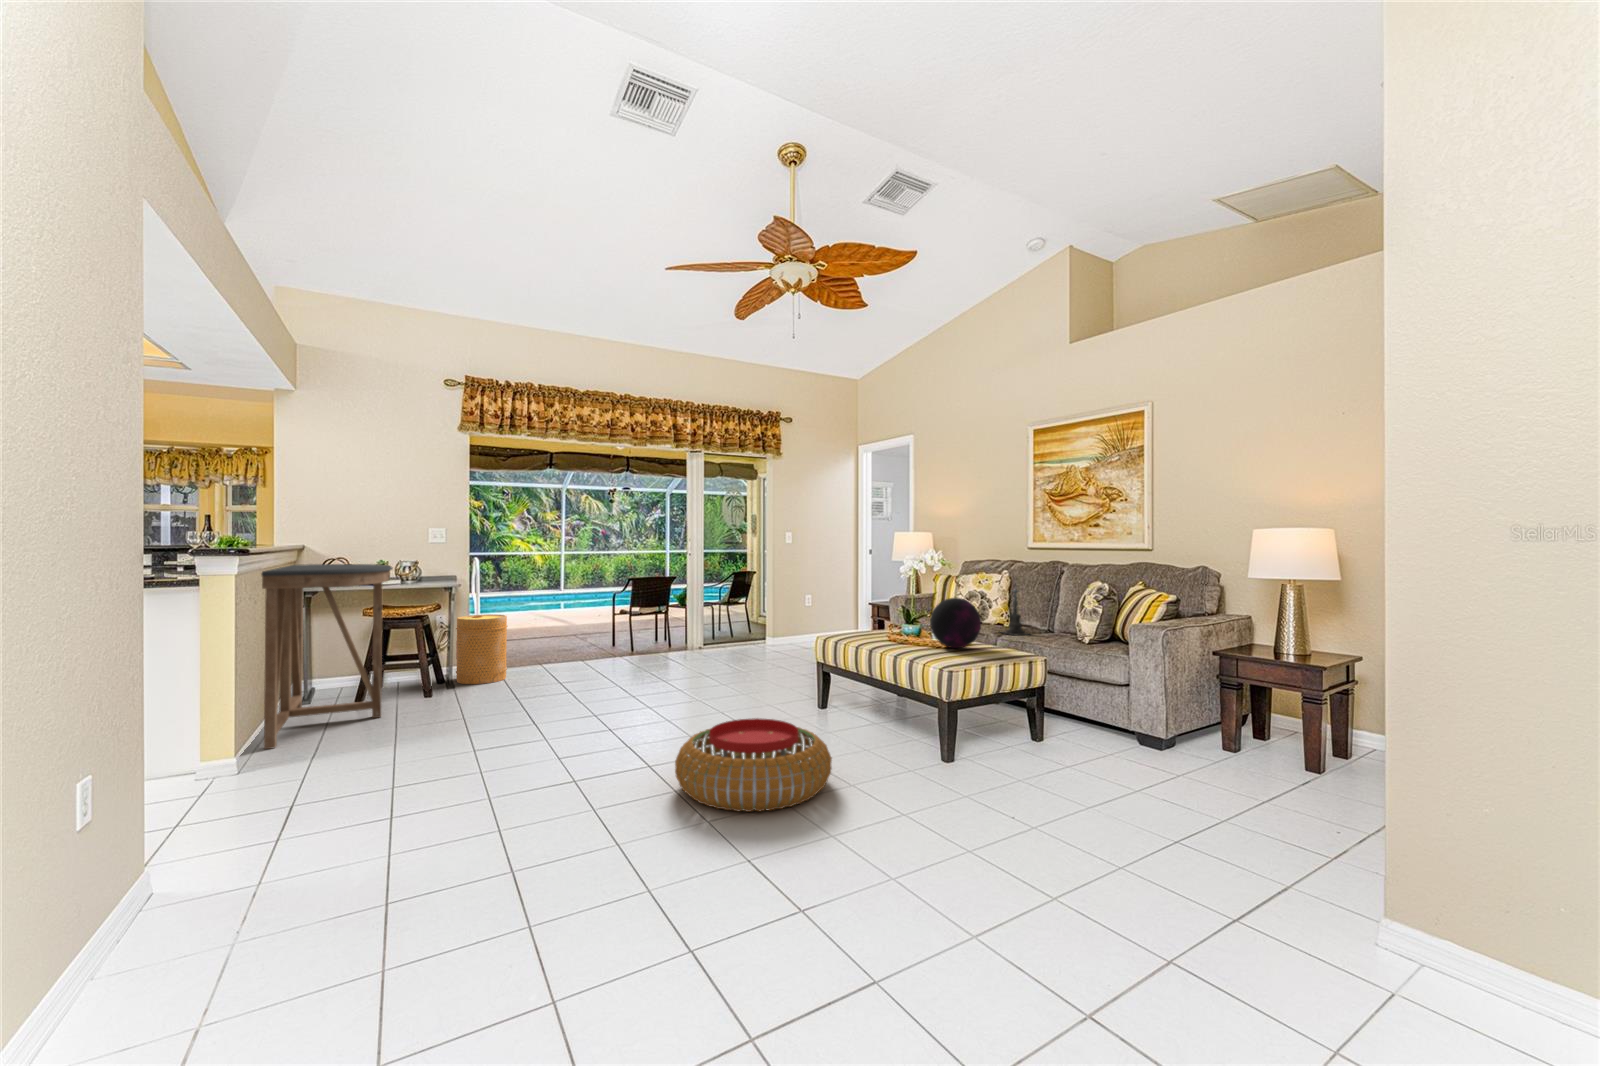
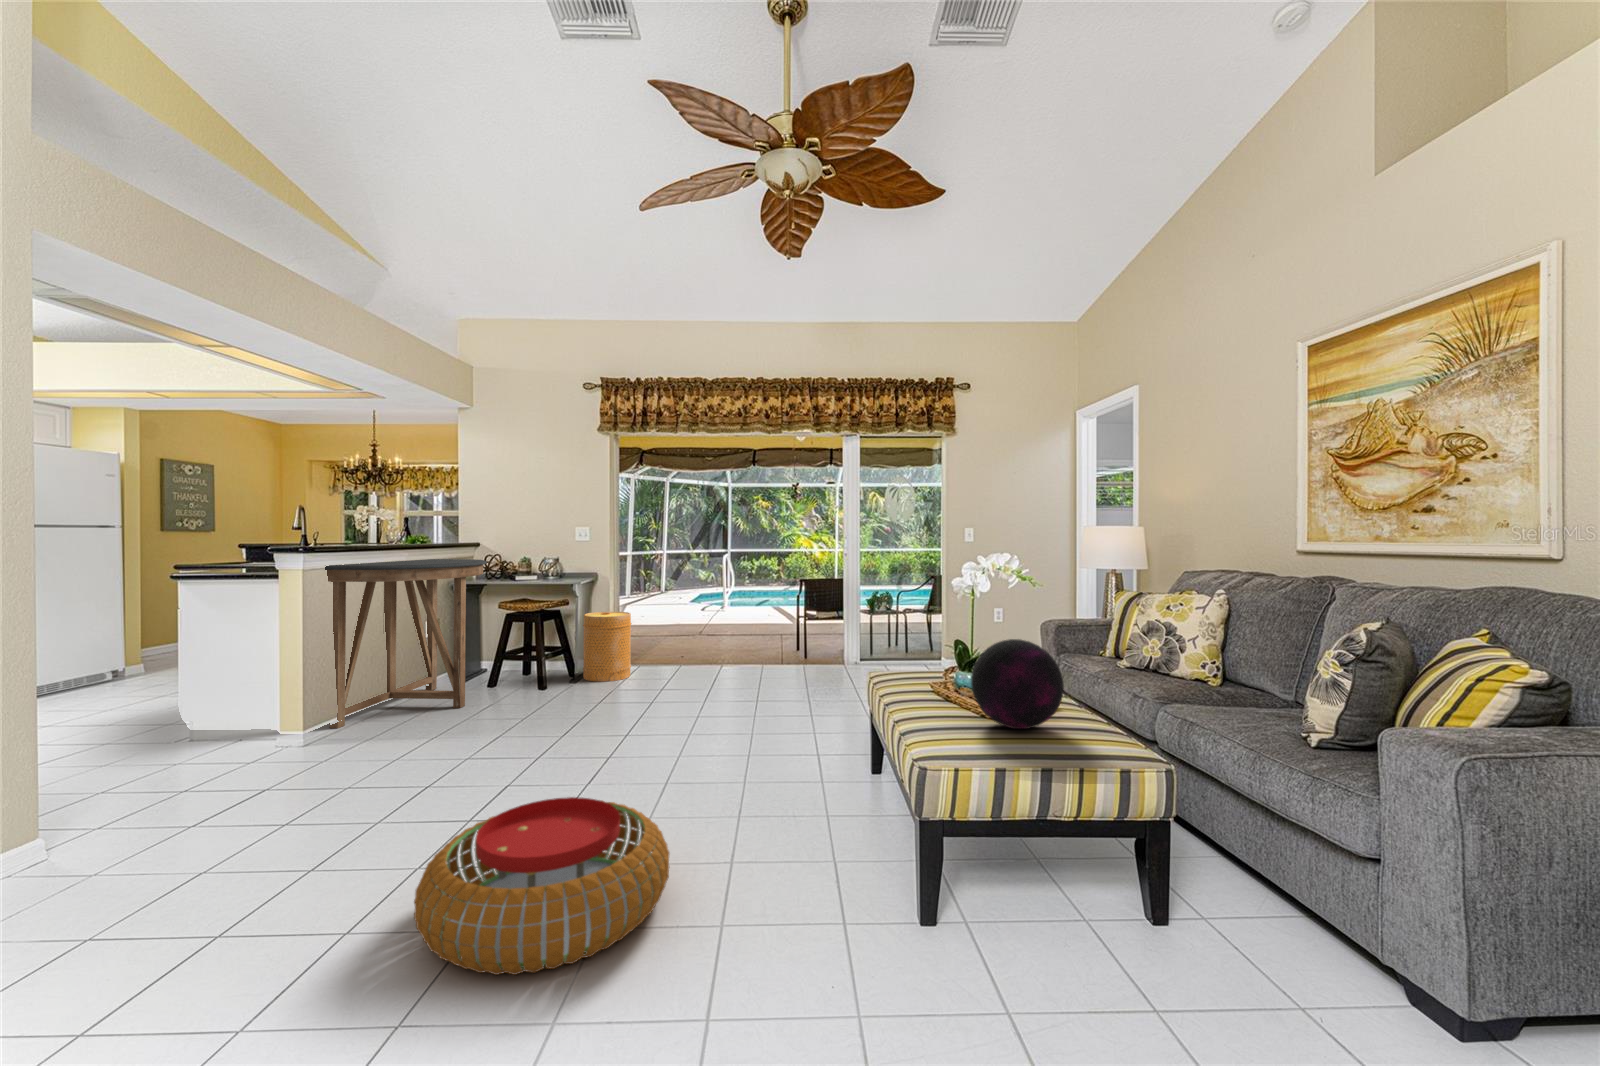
candle holder: present [1004,590,1027,635] -> none [1178,617,1242,714]

